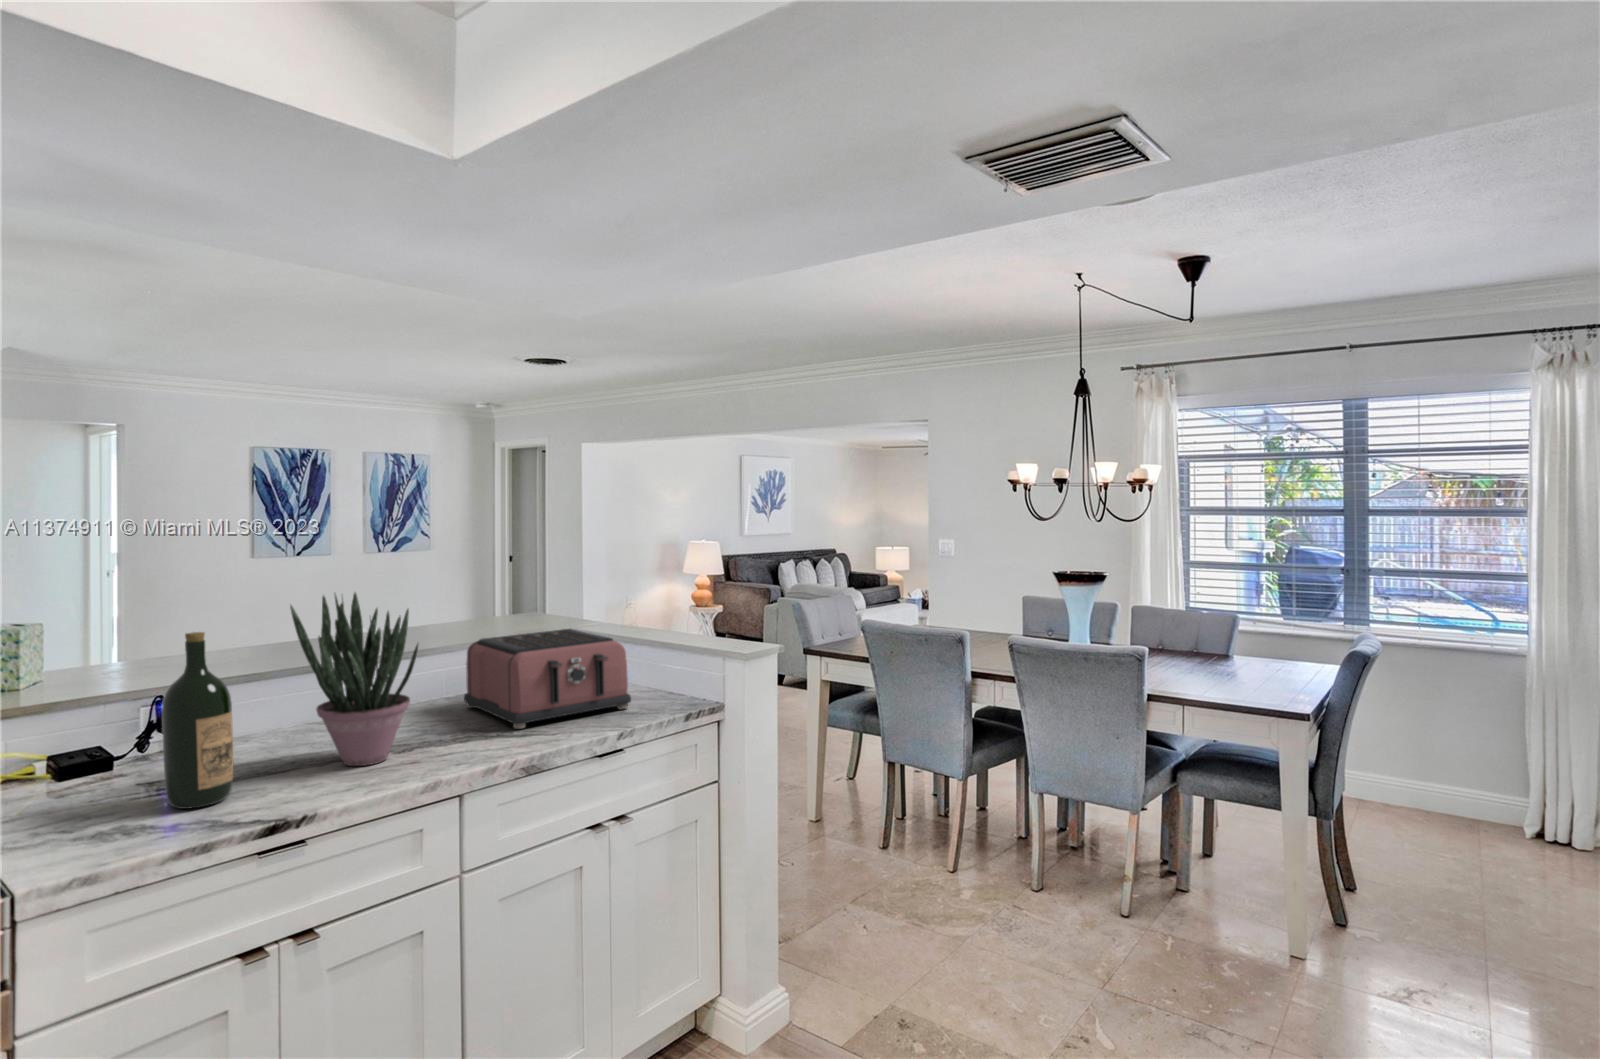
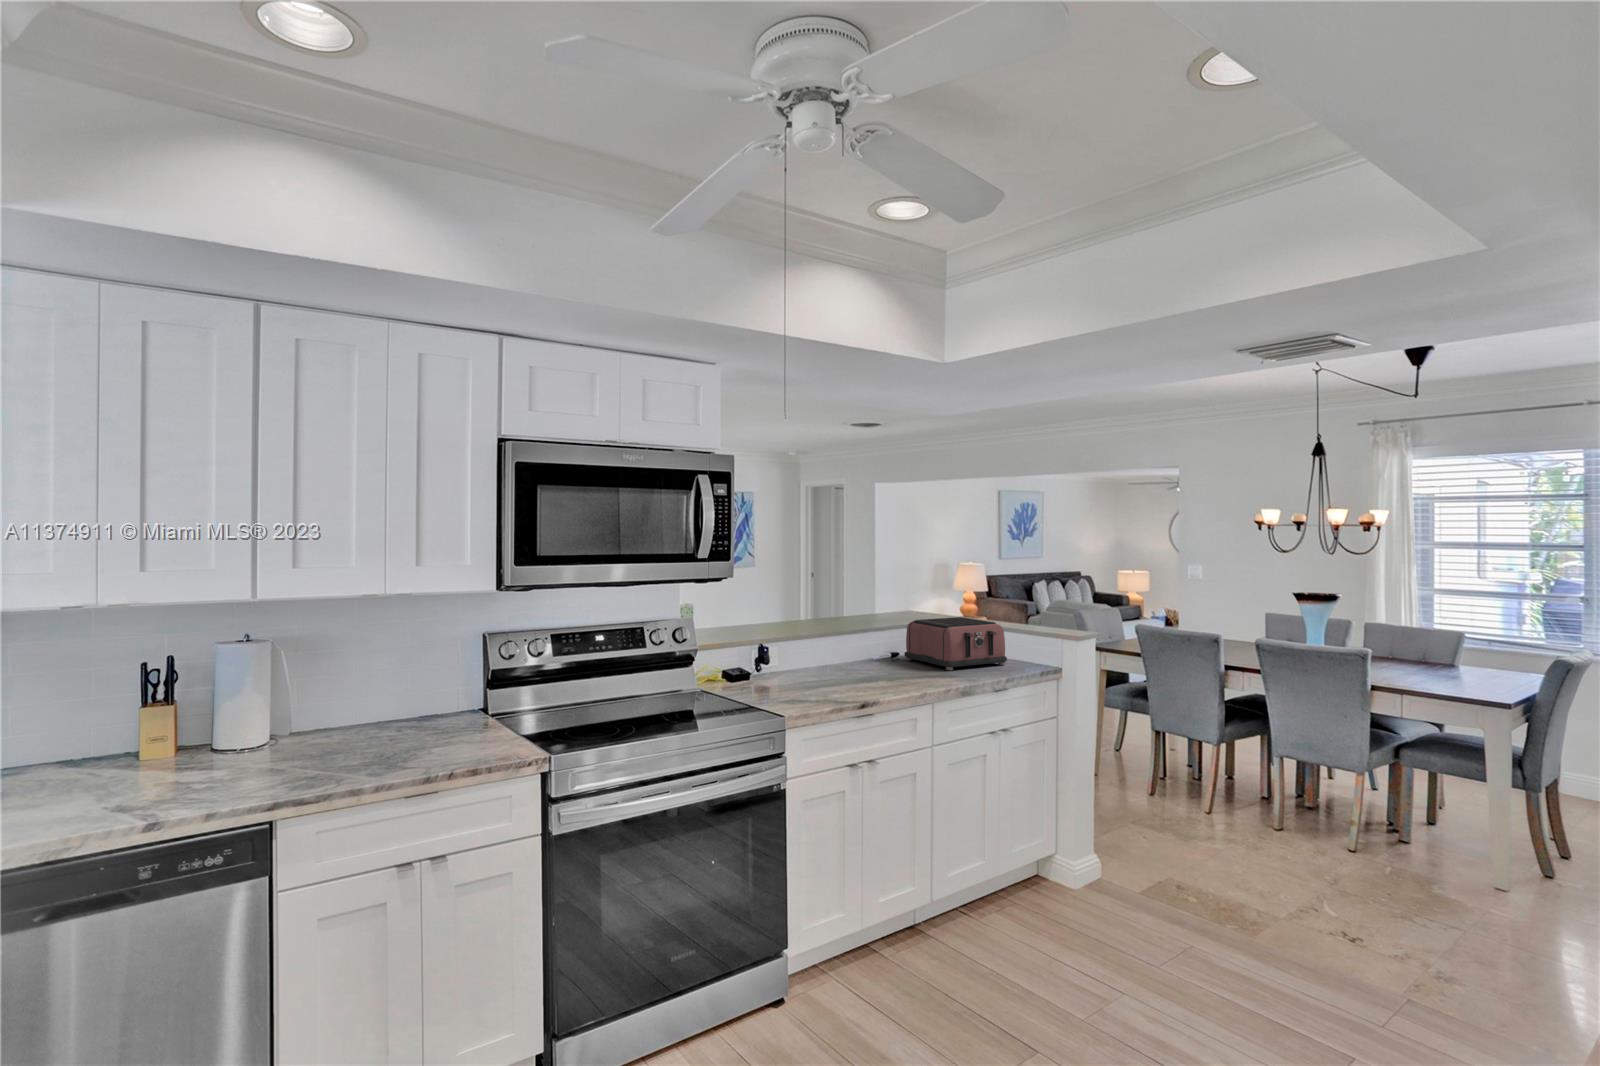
potted plant: present [290,593,418,766] -> none [849,588,913,680]
wine bottle: present [162,632,233,809] -> none [810,606,838,690]

